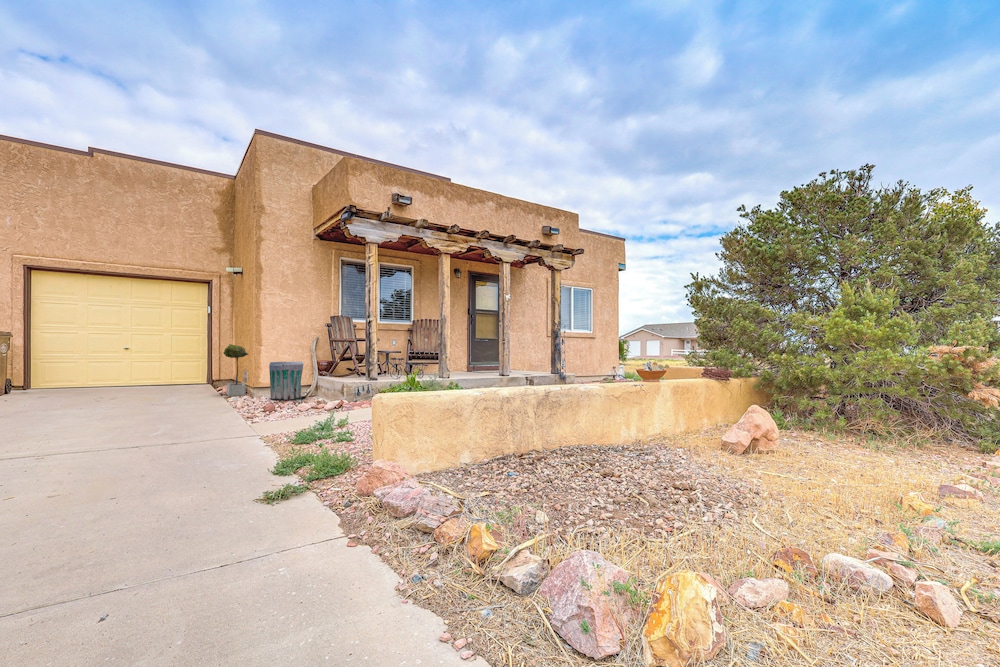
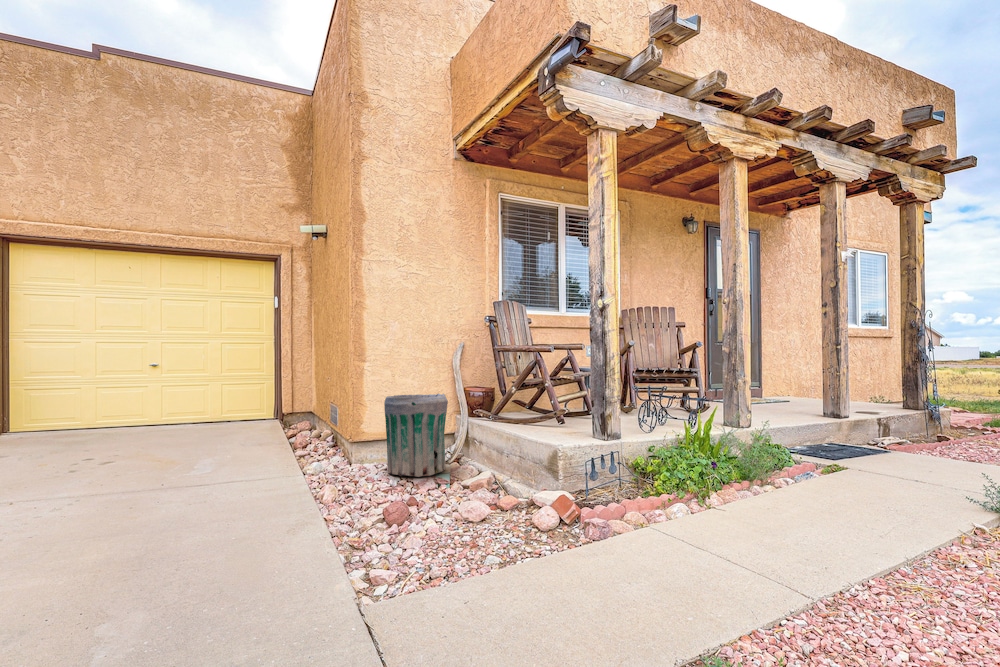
potted tree: present [223,344,248,396] -> none [298,361,342,464]

